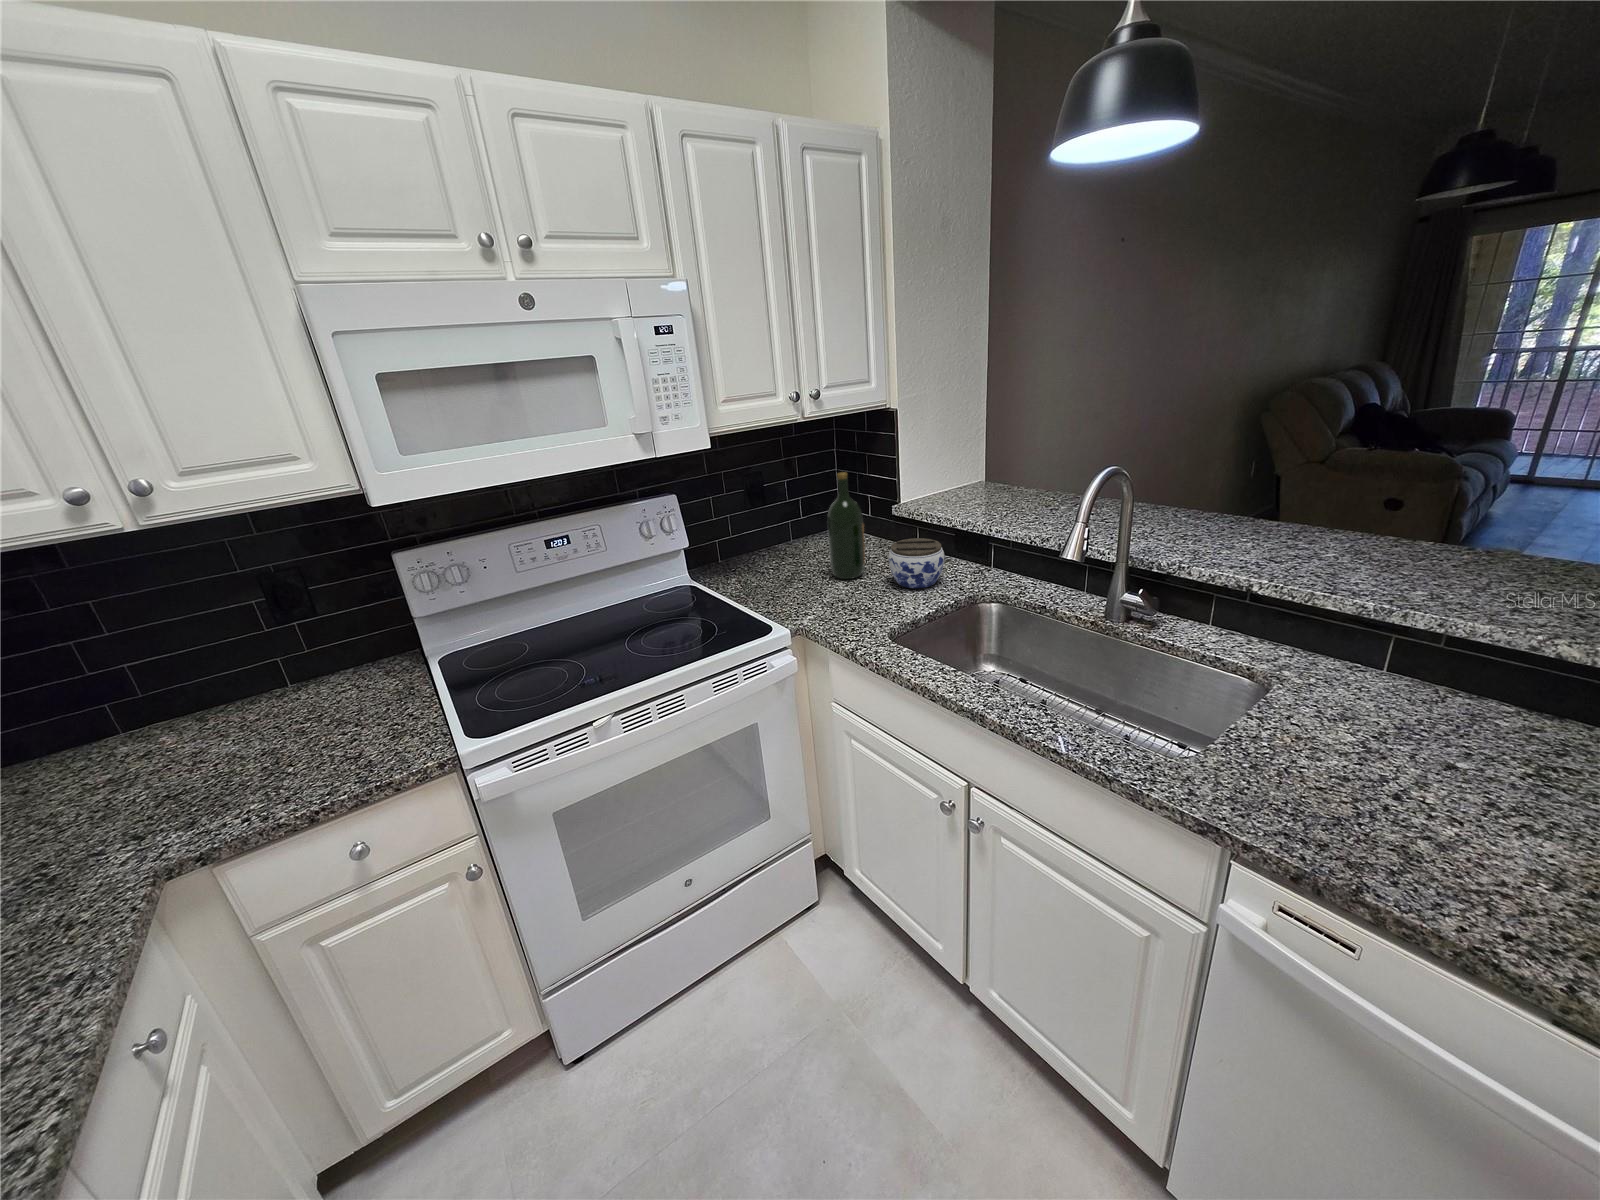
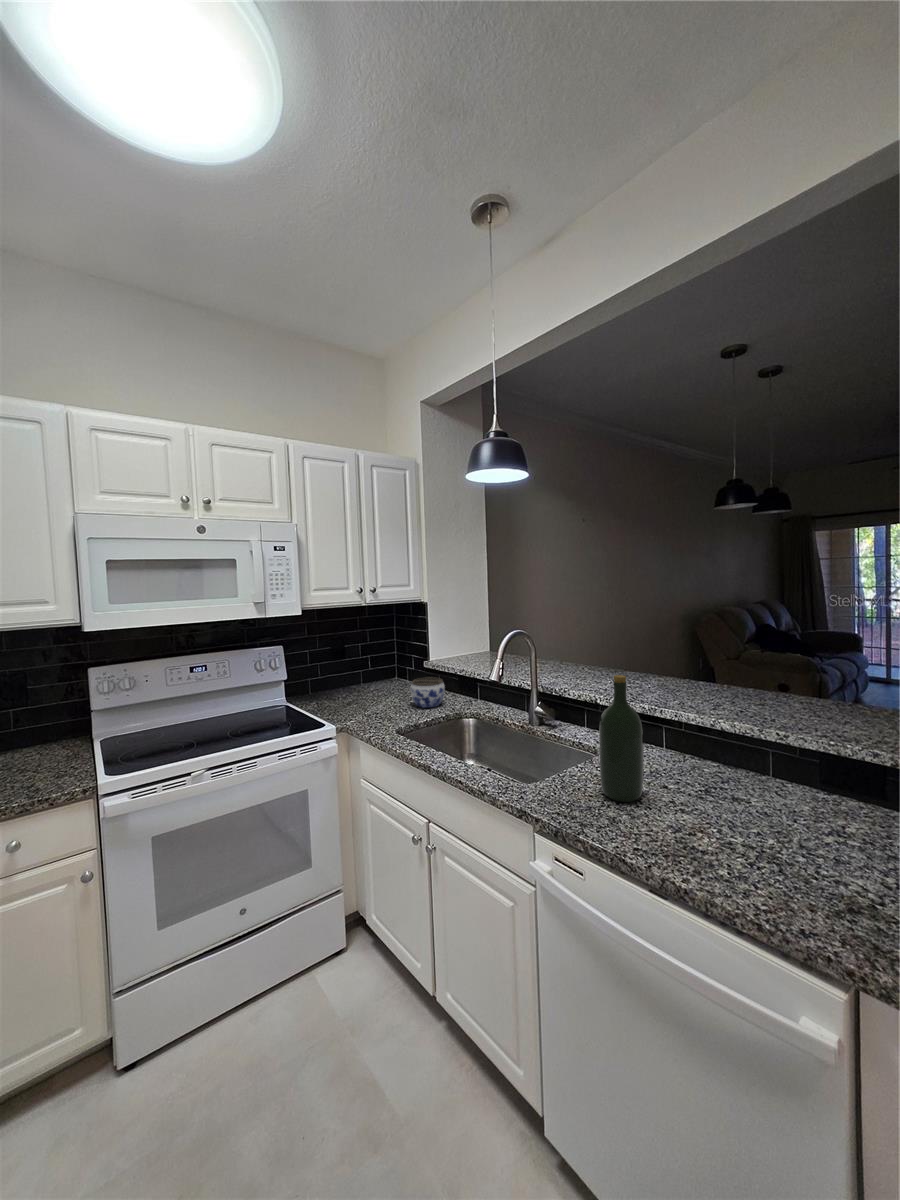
wine bottle: present [827,472,865,579] -> present [599,675,644,802]

